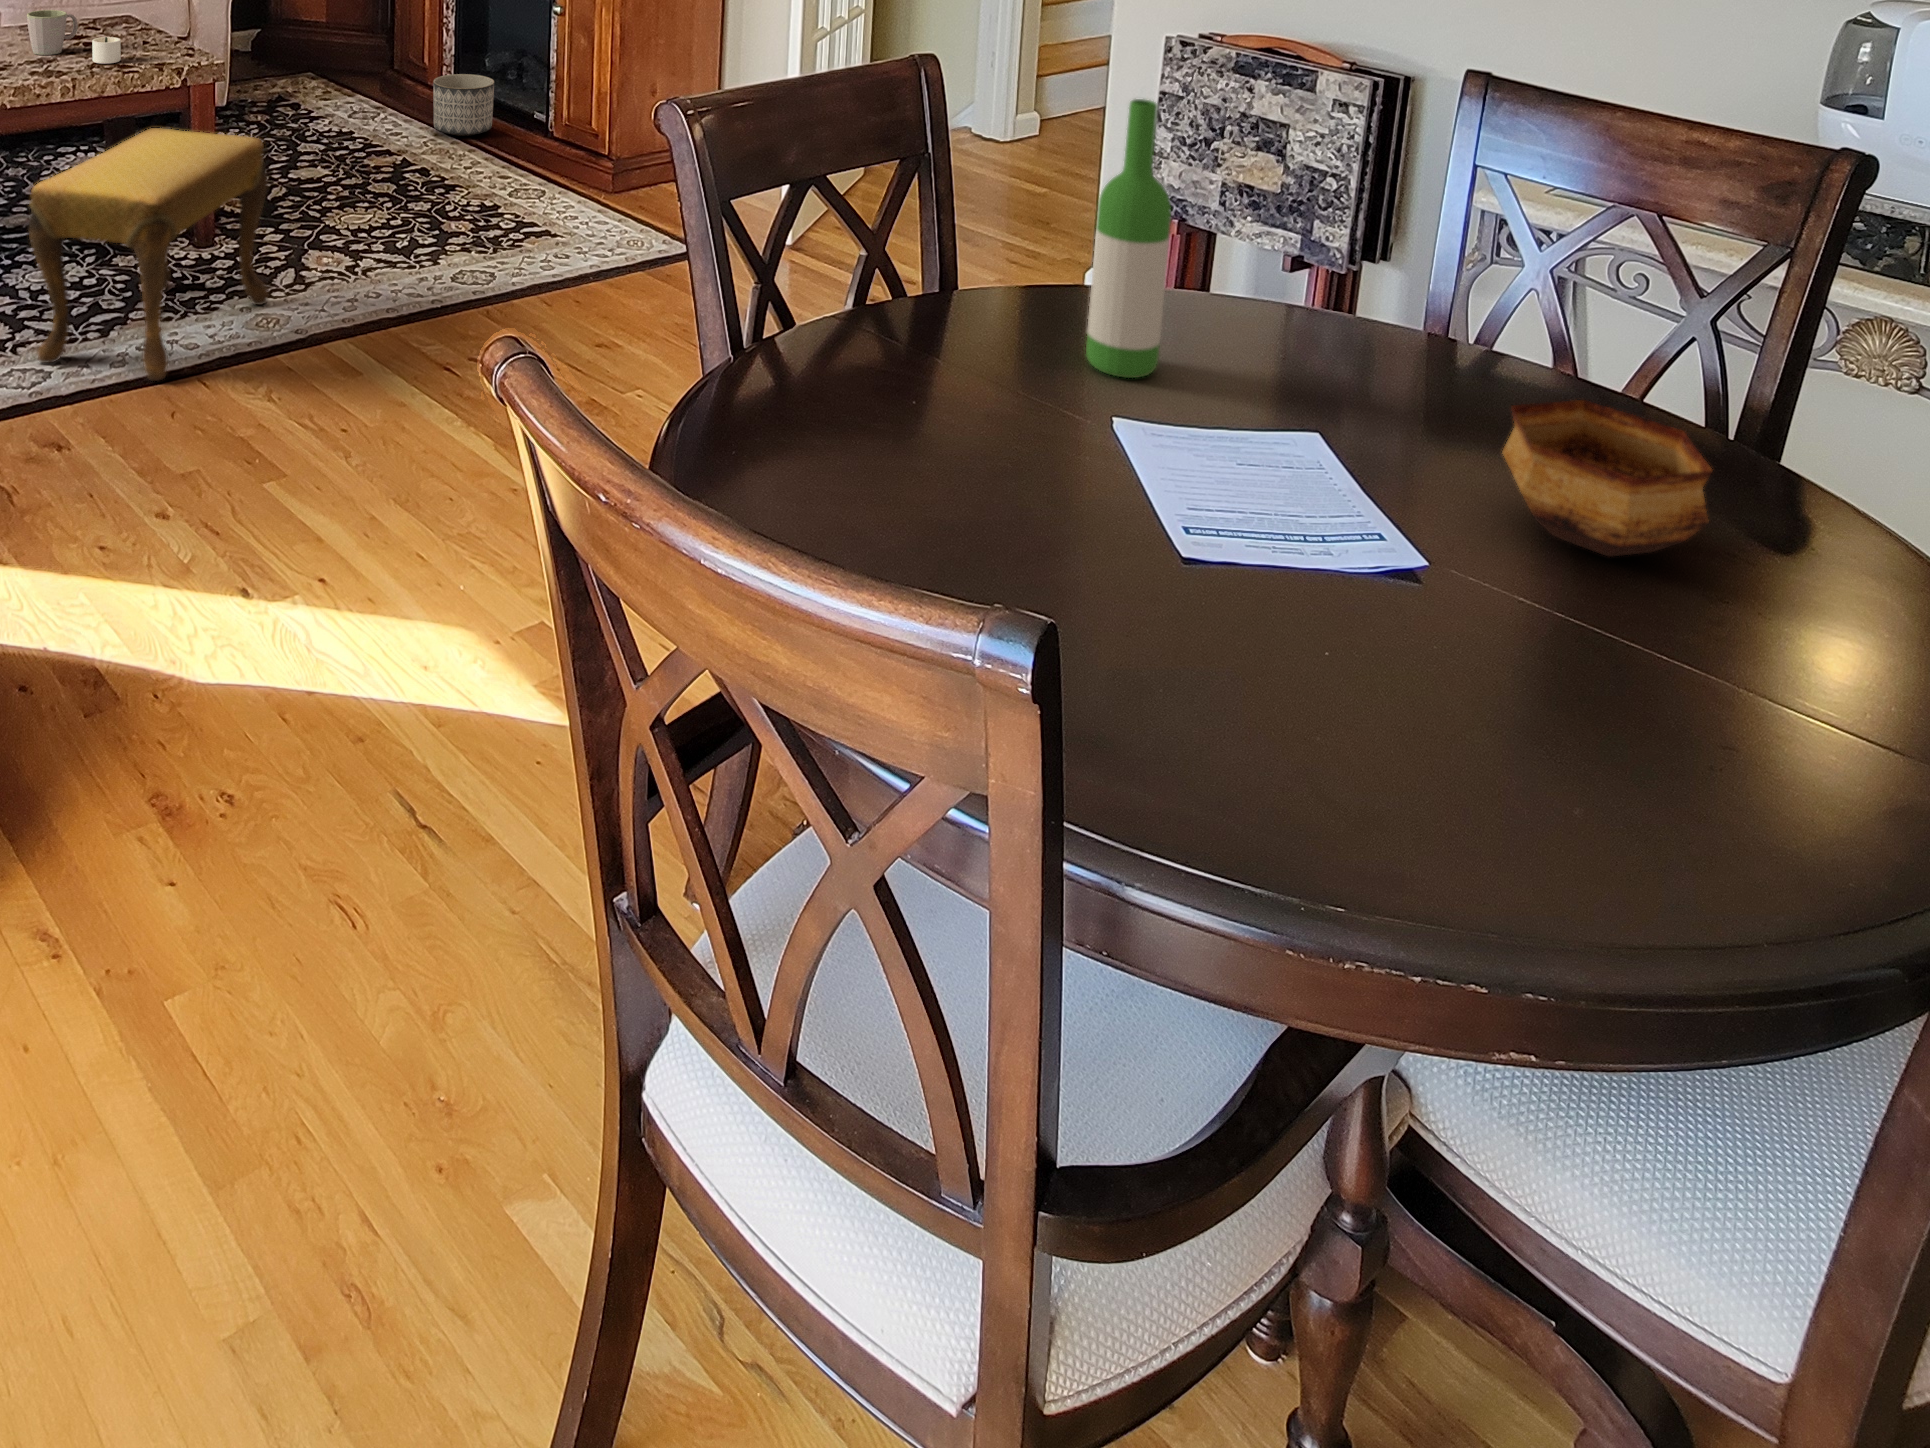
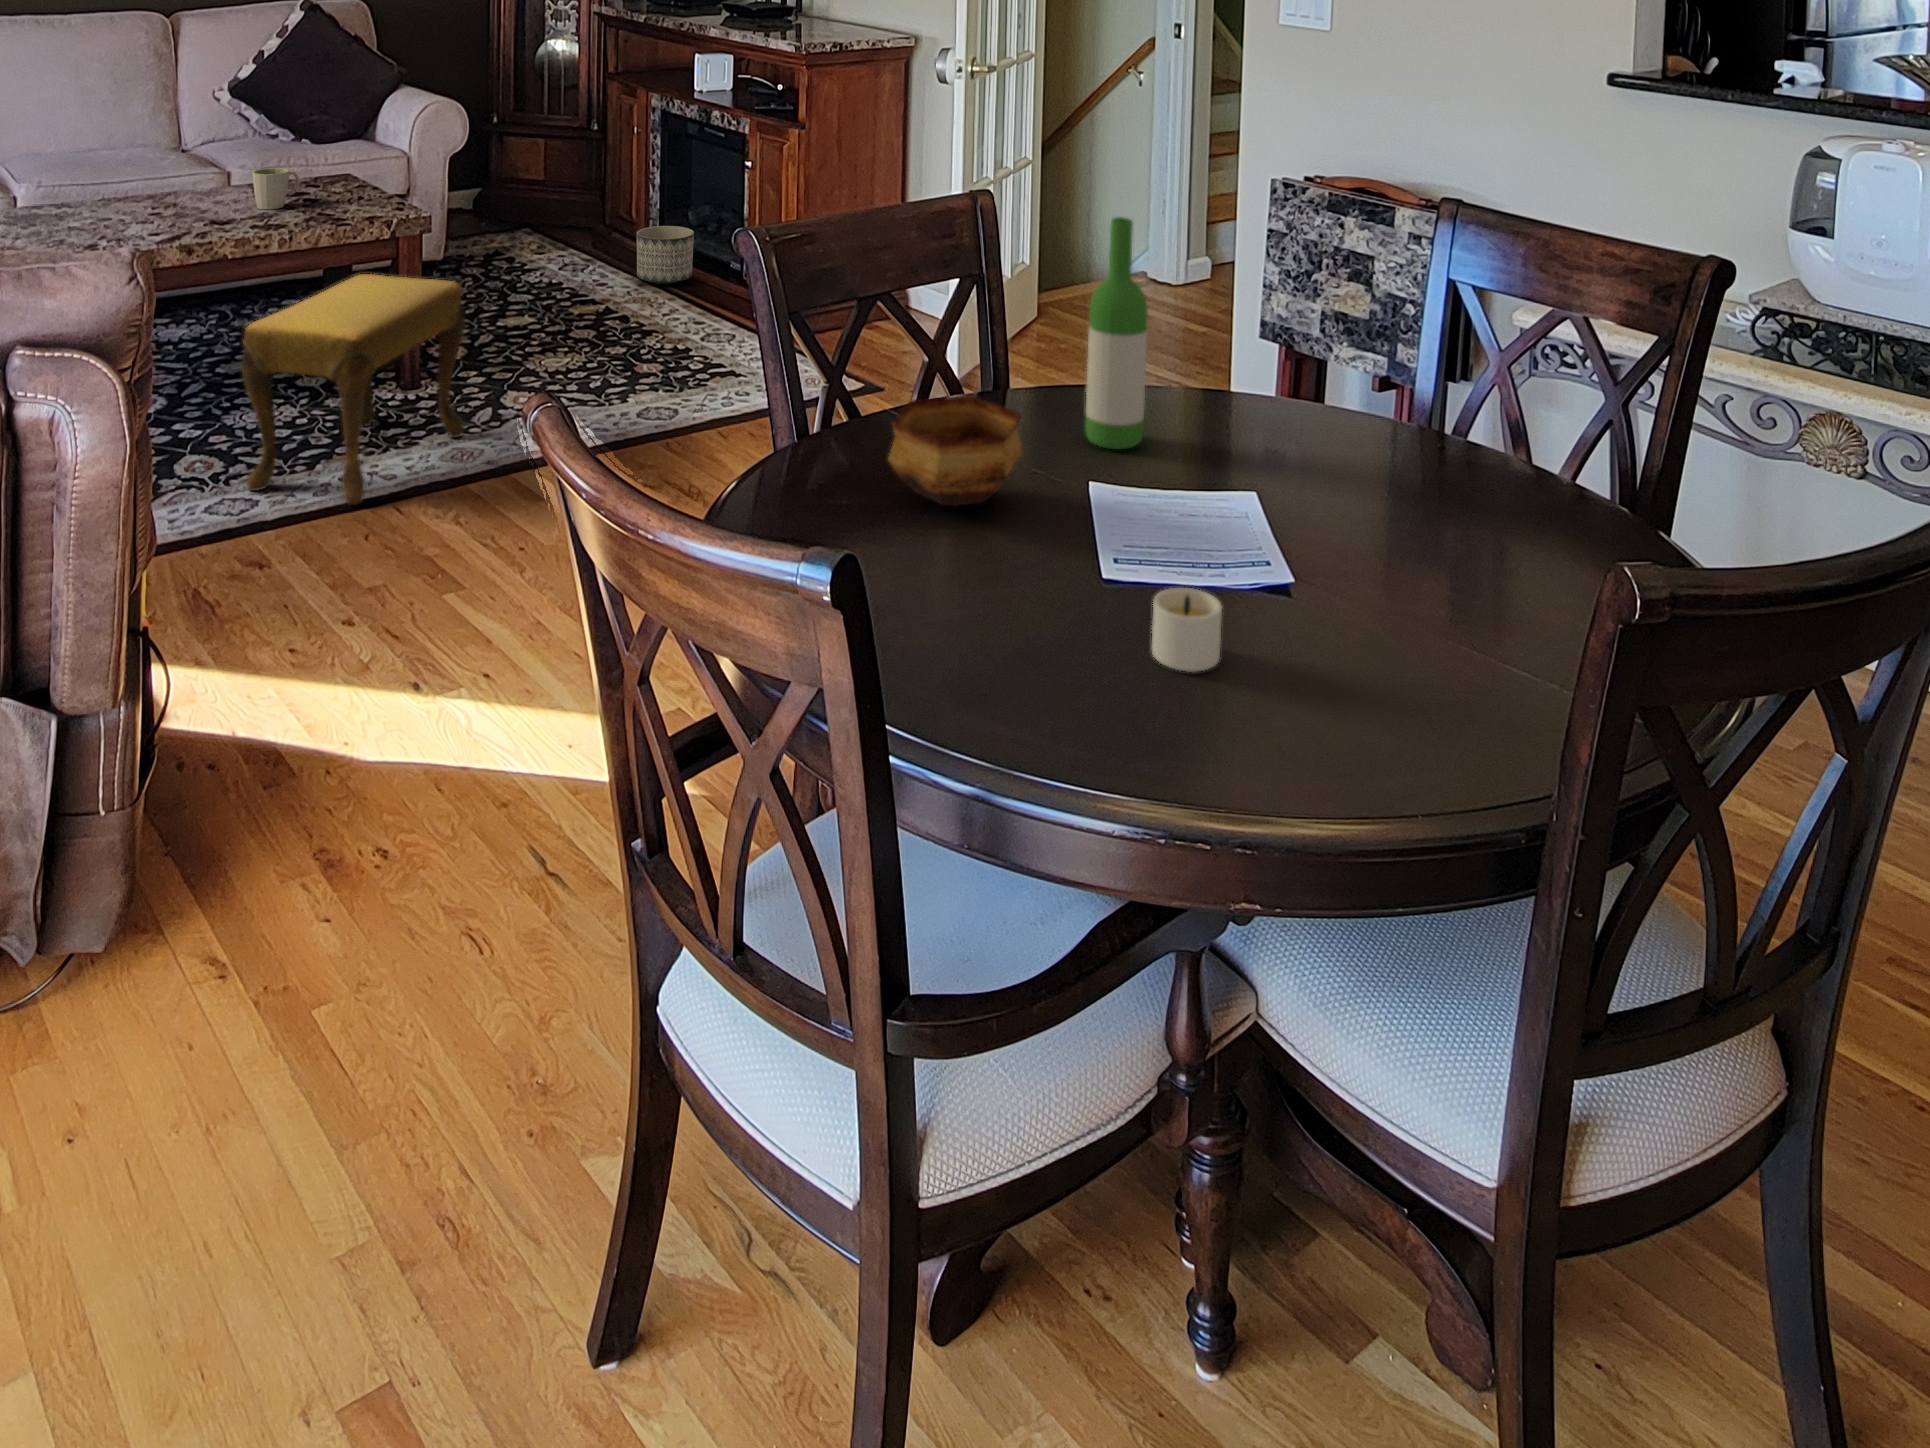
candle: present [92,37,121,64] -> present [1152,588,1222,672]
bowl: present [1503,400,1712,556] -> present [888,396,1022,506]

